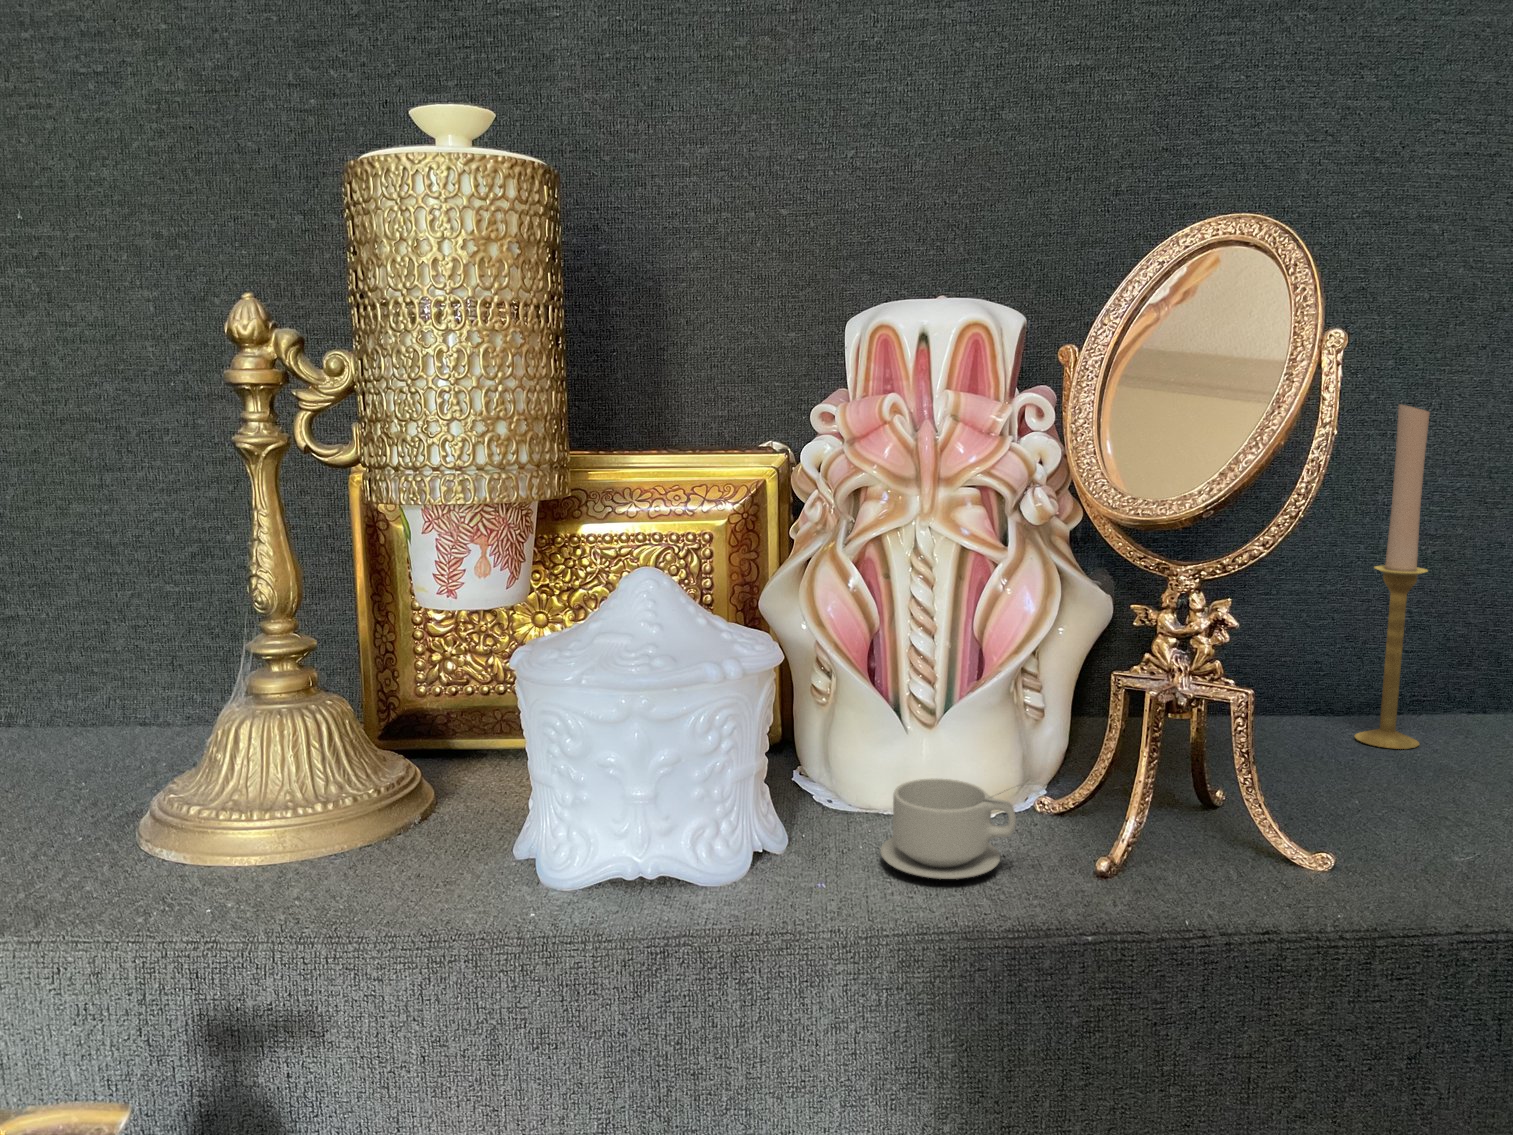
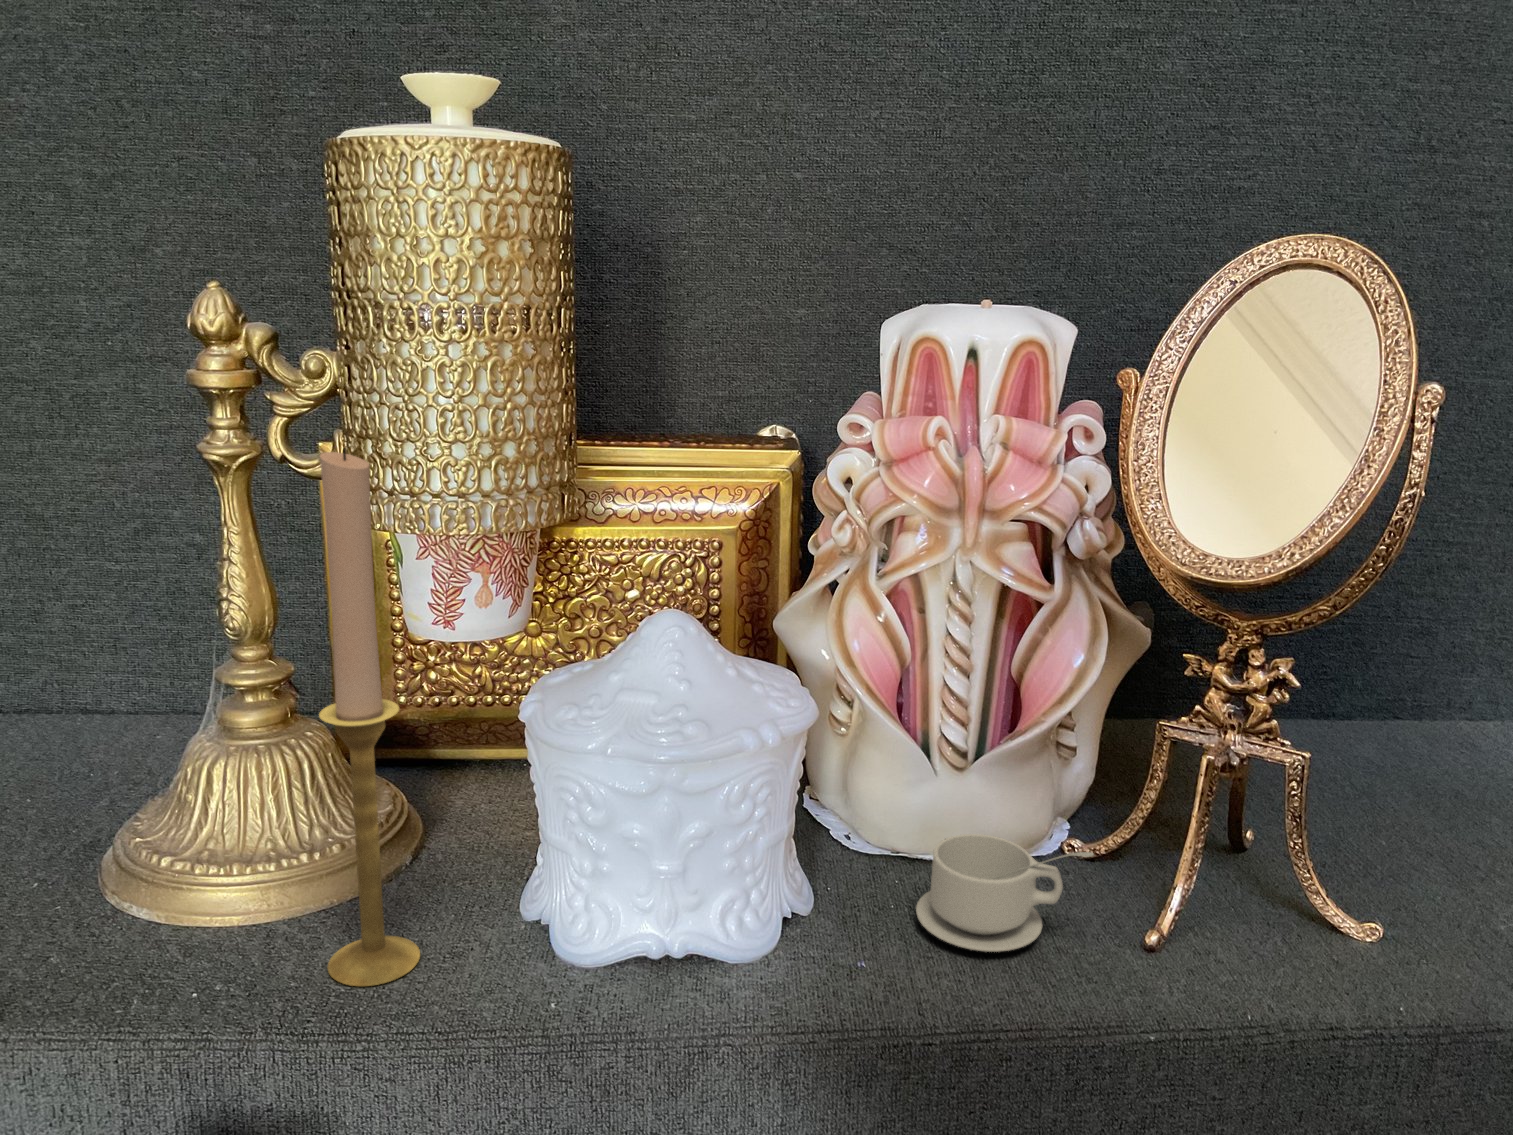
candlestick: present [1355,401,1430,749] -> present [319,448,420,986]

